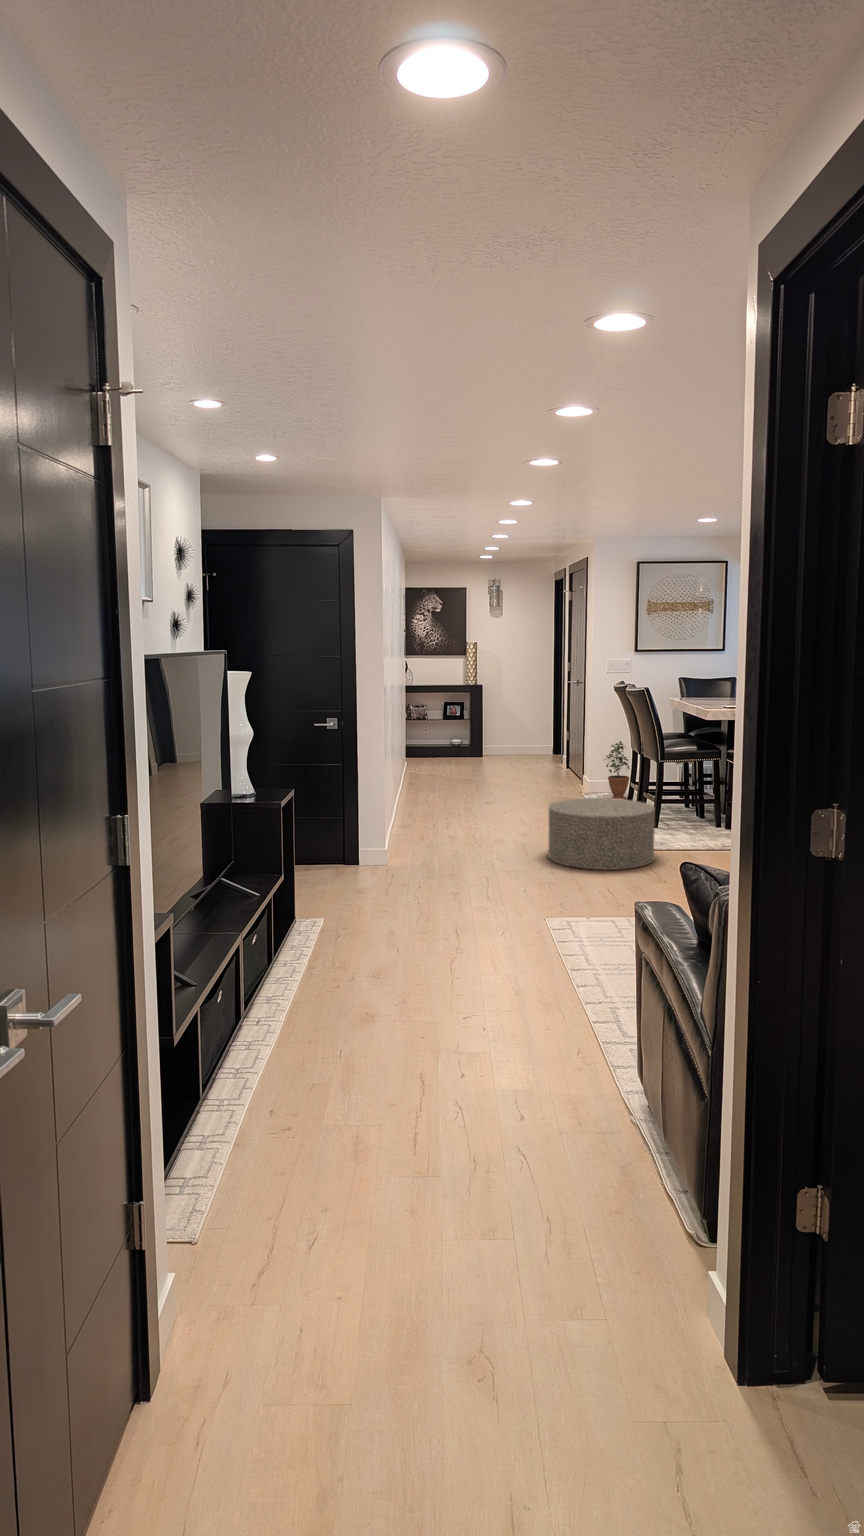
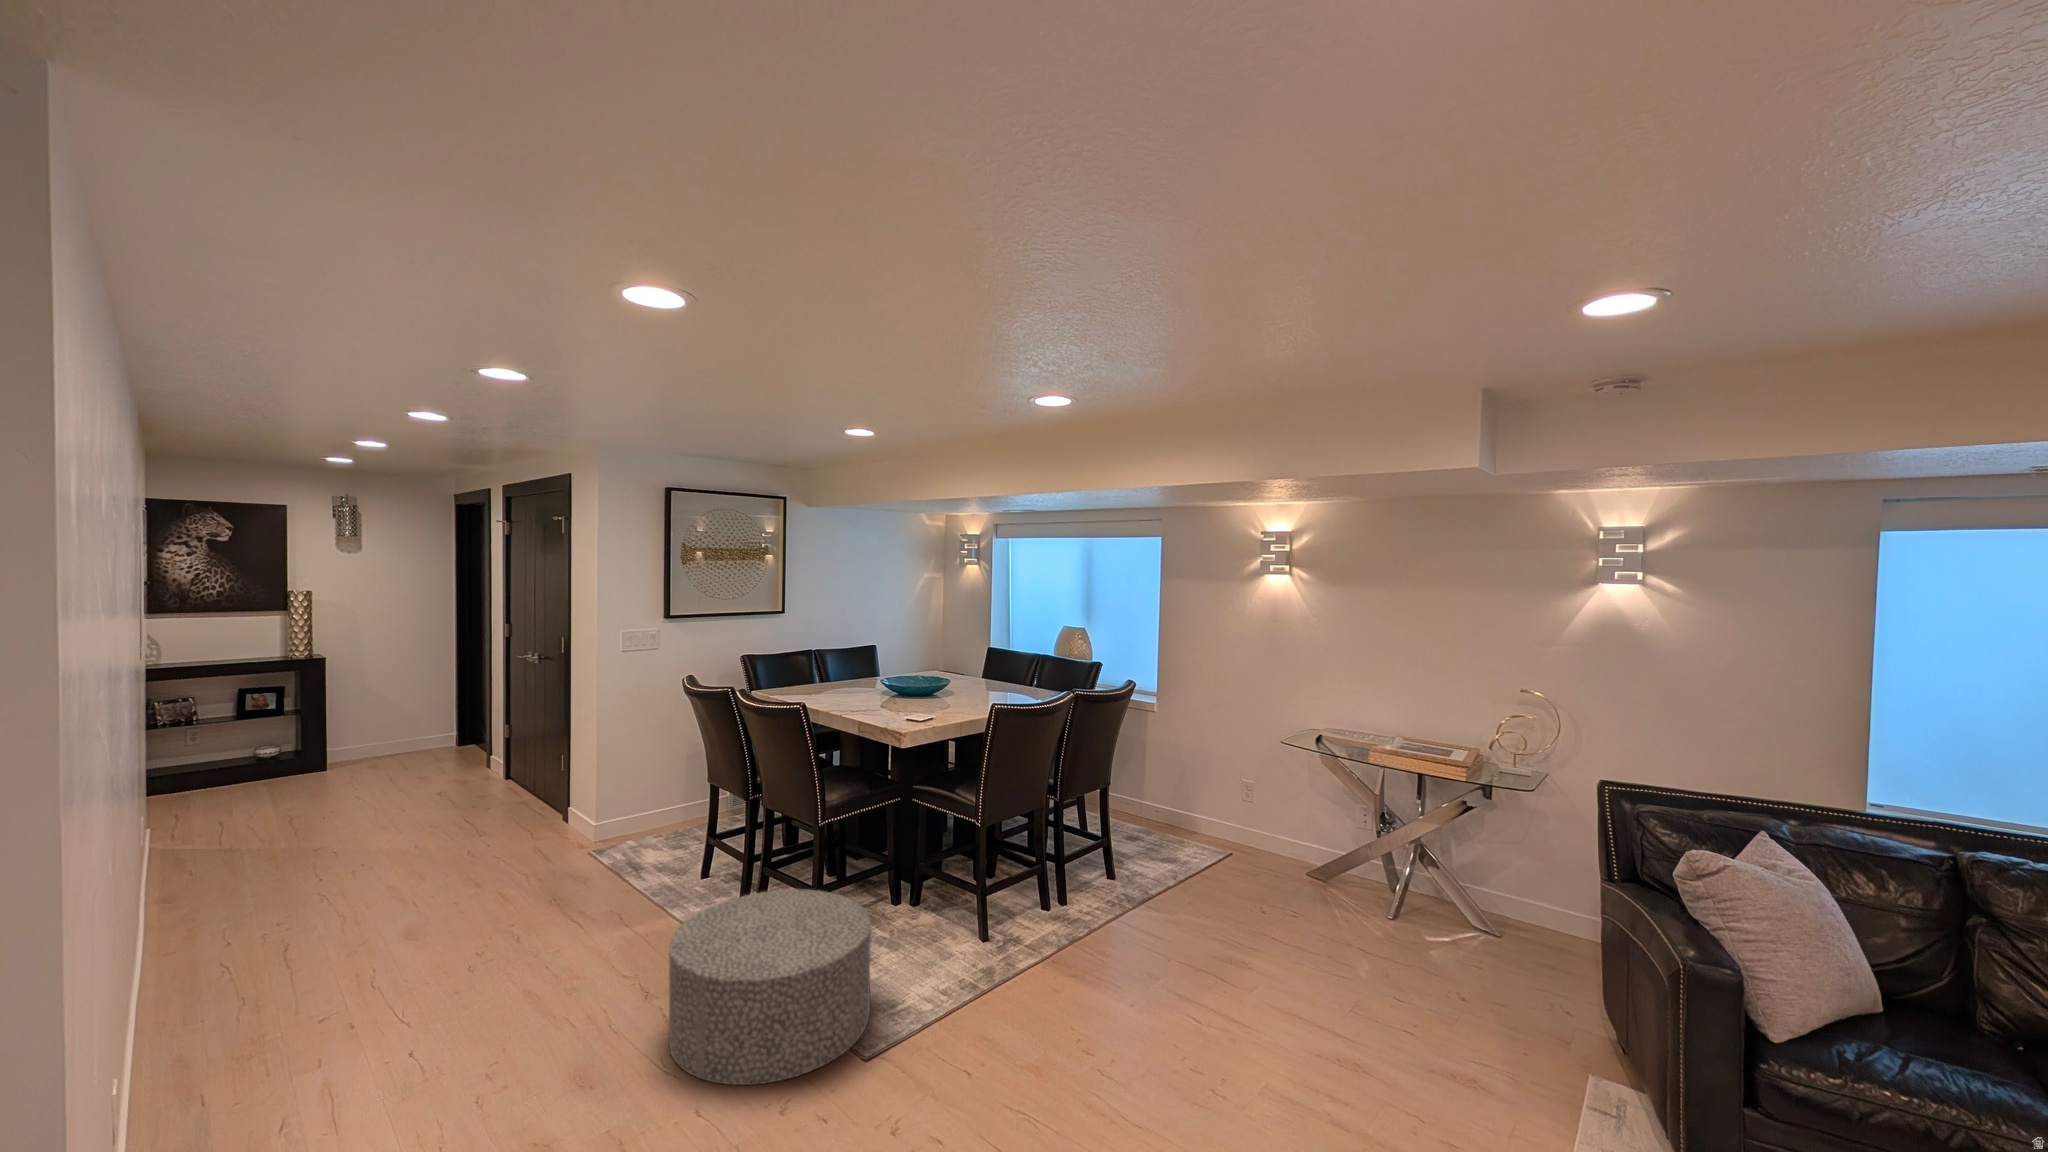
potted plant: present [606,741,630,800] -> none [627,747,668,843]

